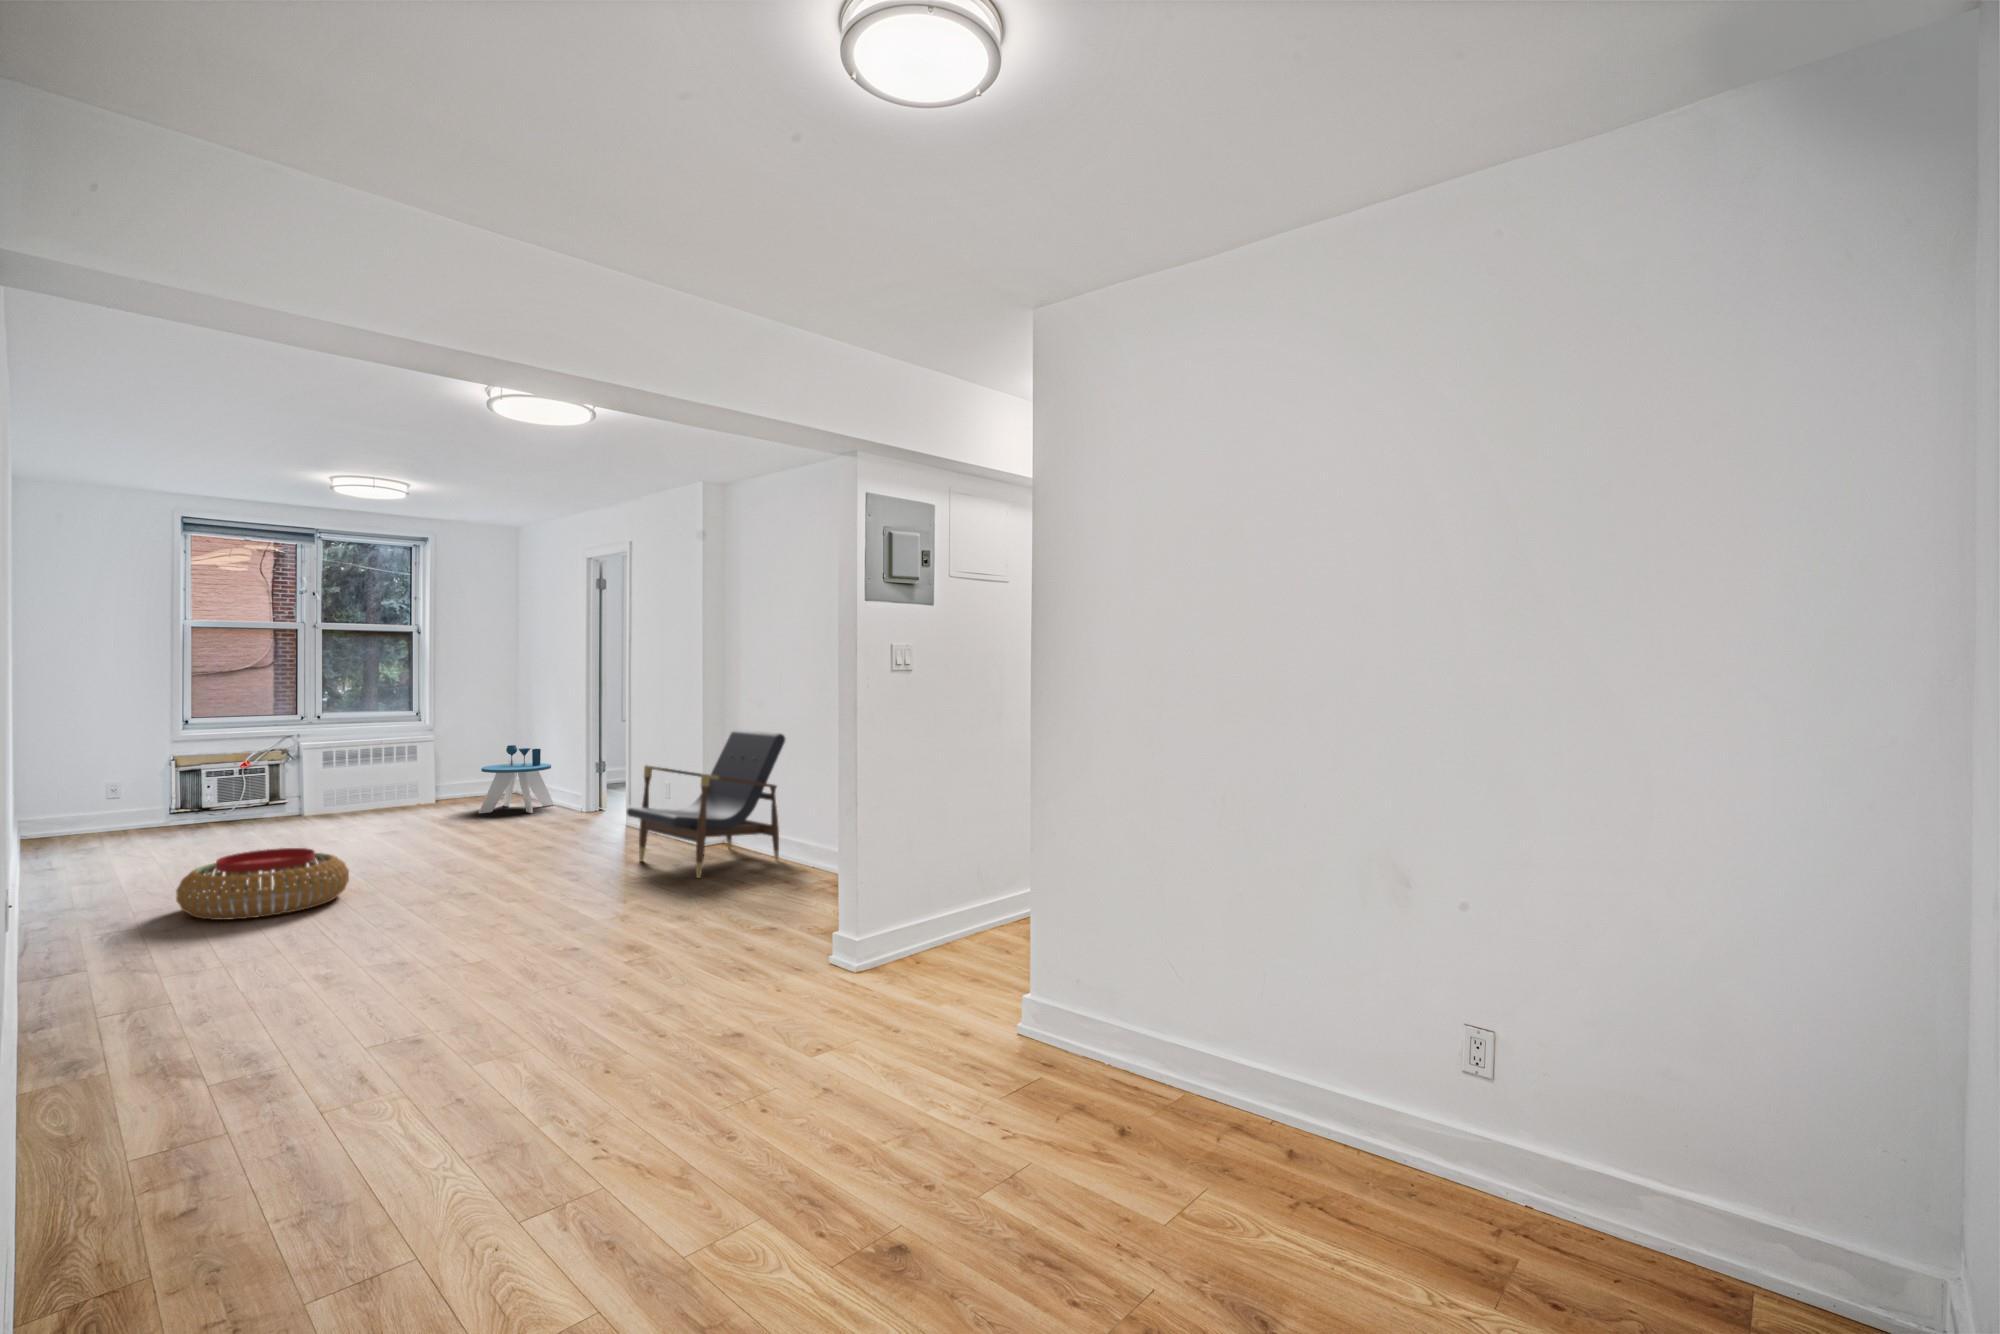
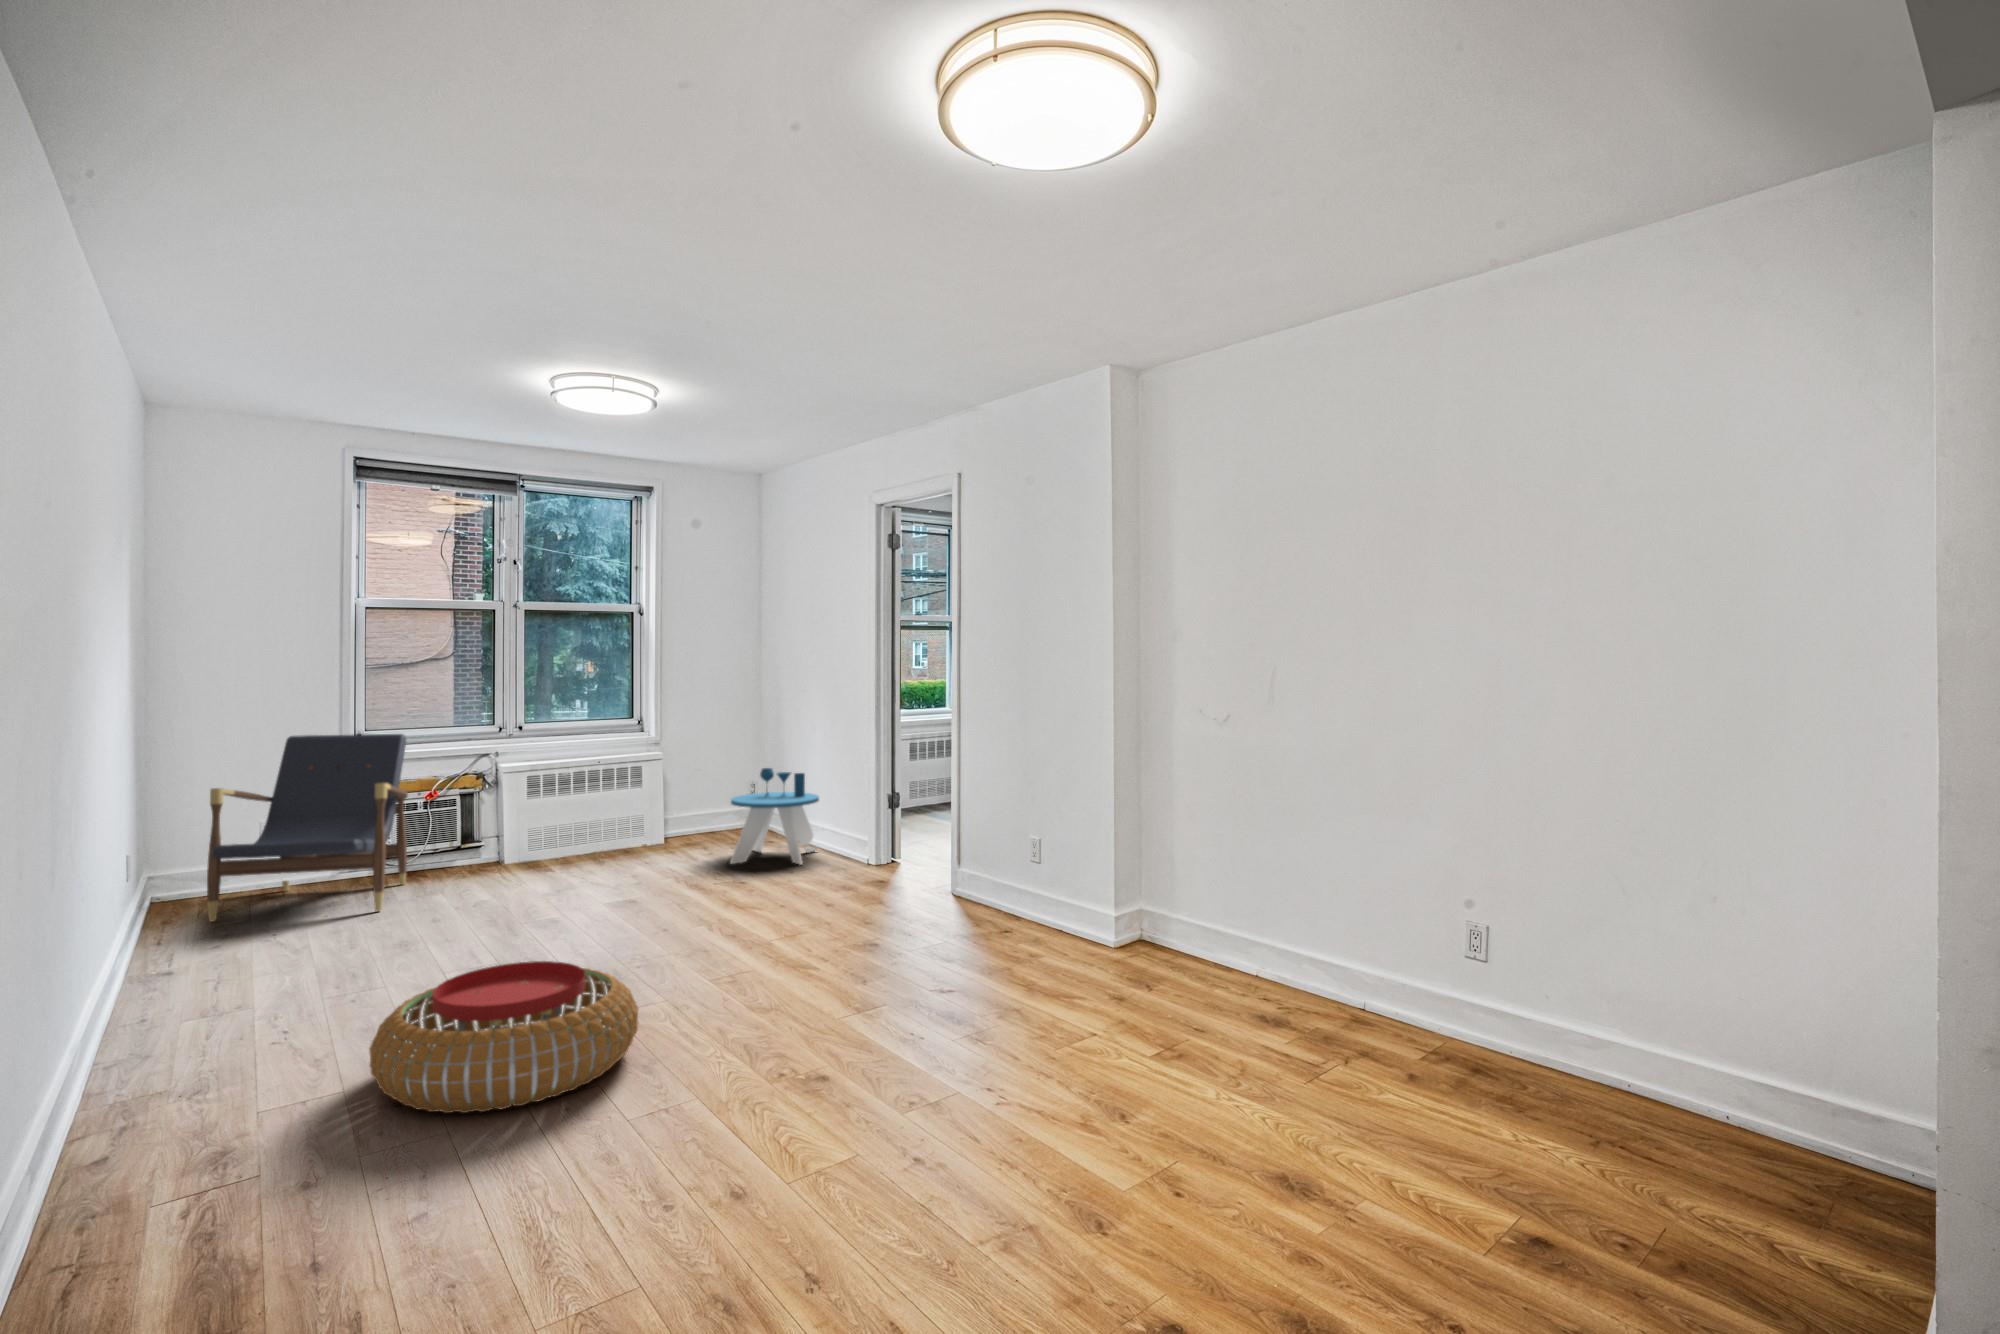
lounge chair: present [627,730,786,878] -> present [207,734,408,921]

